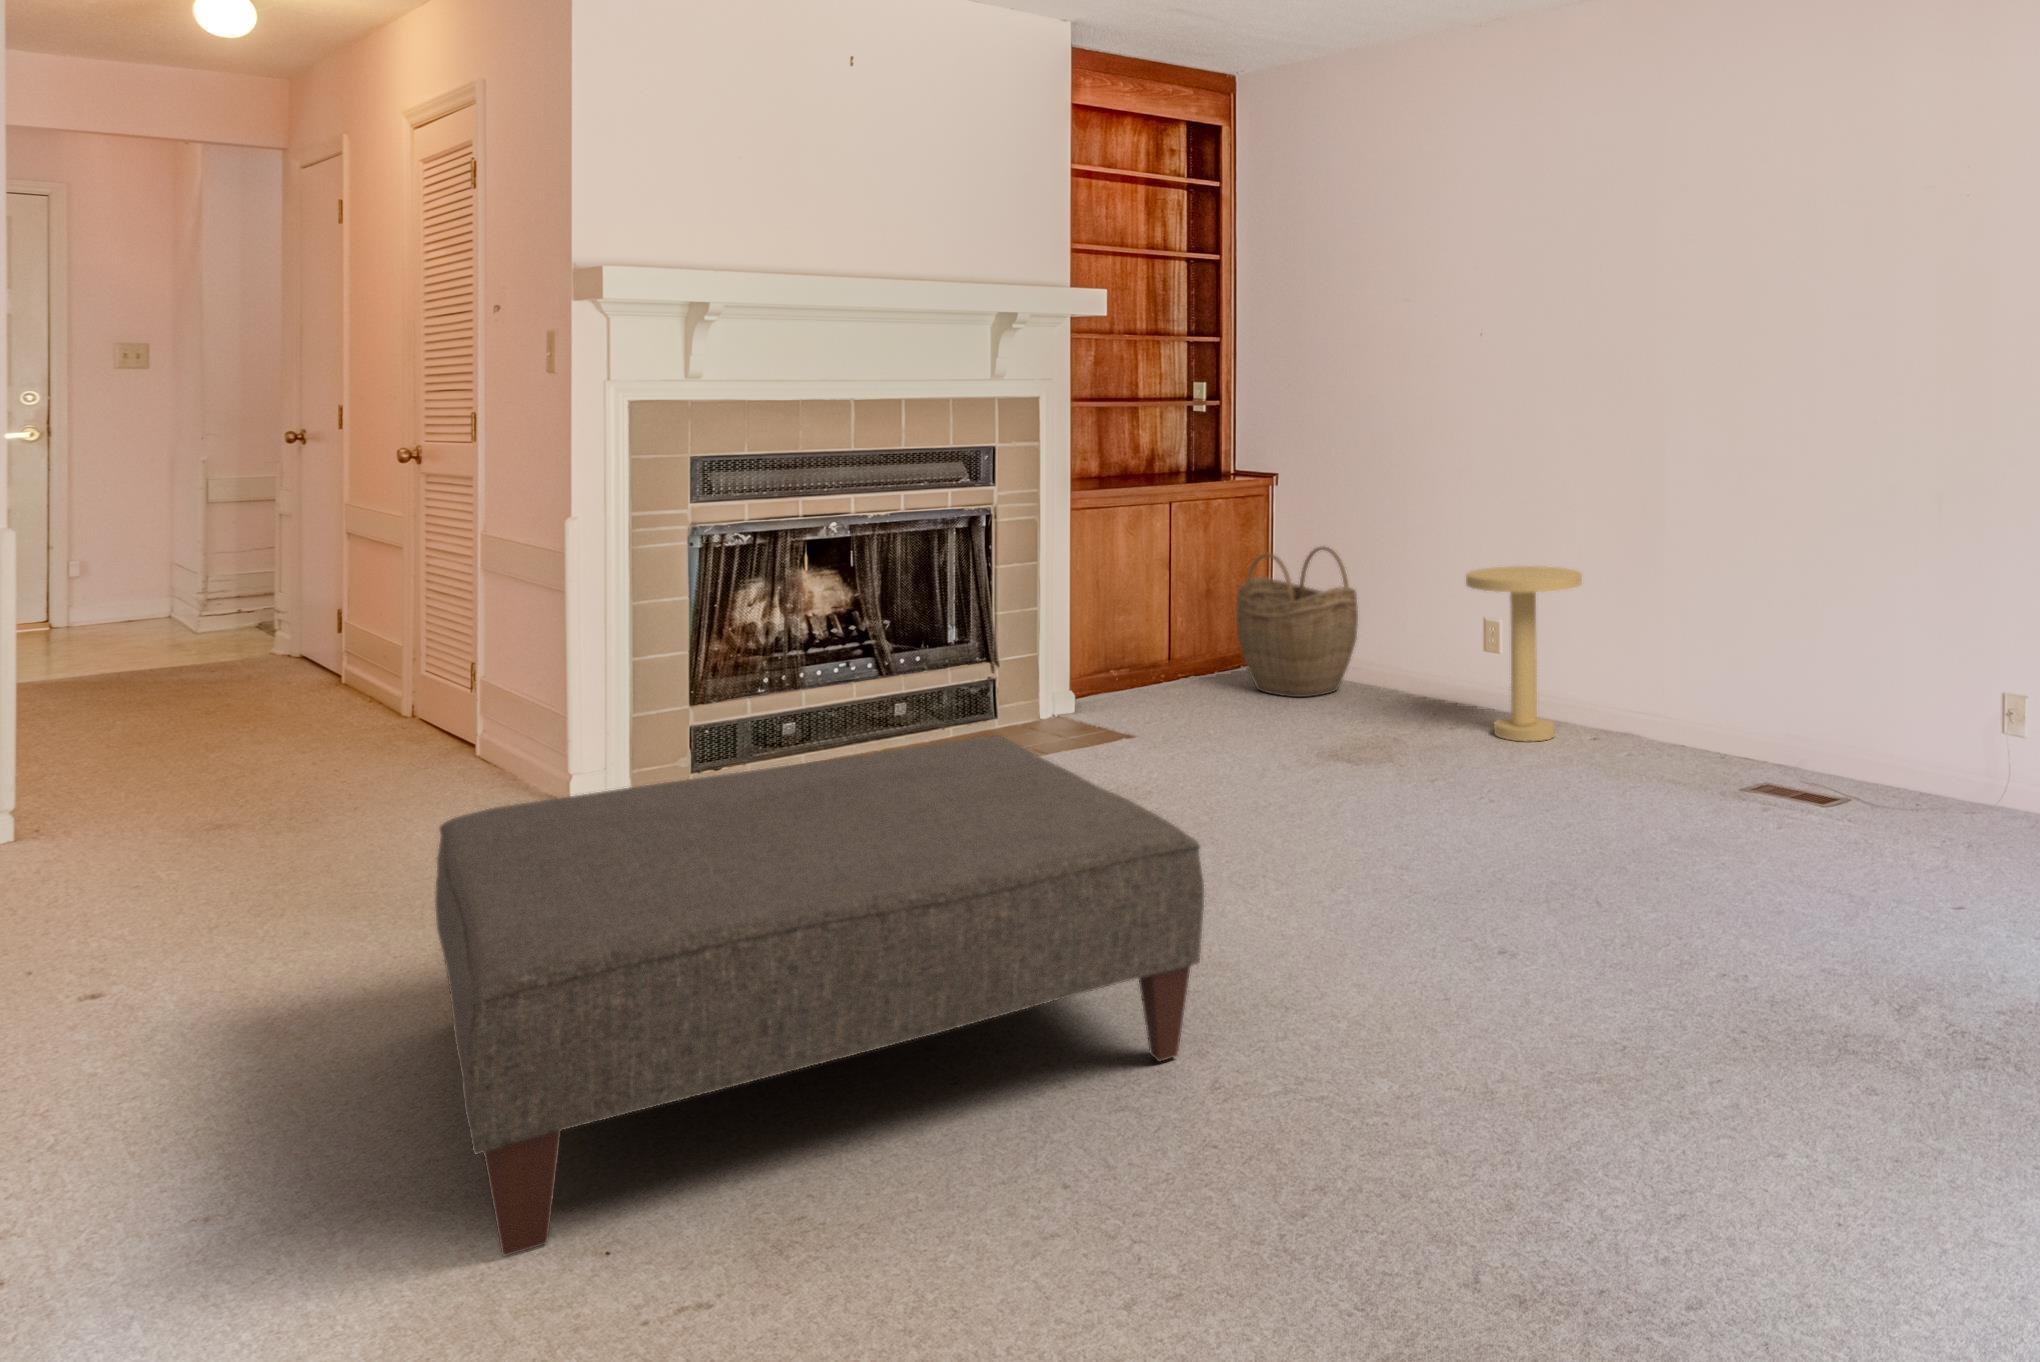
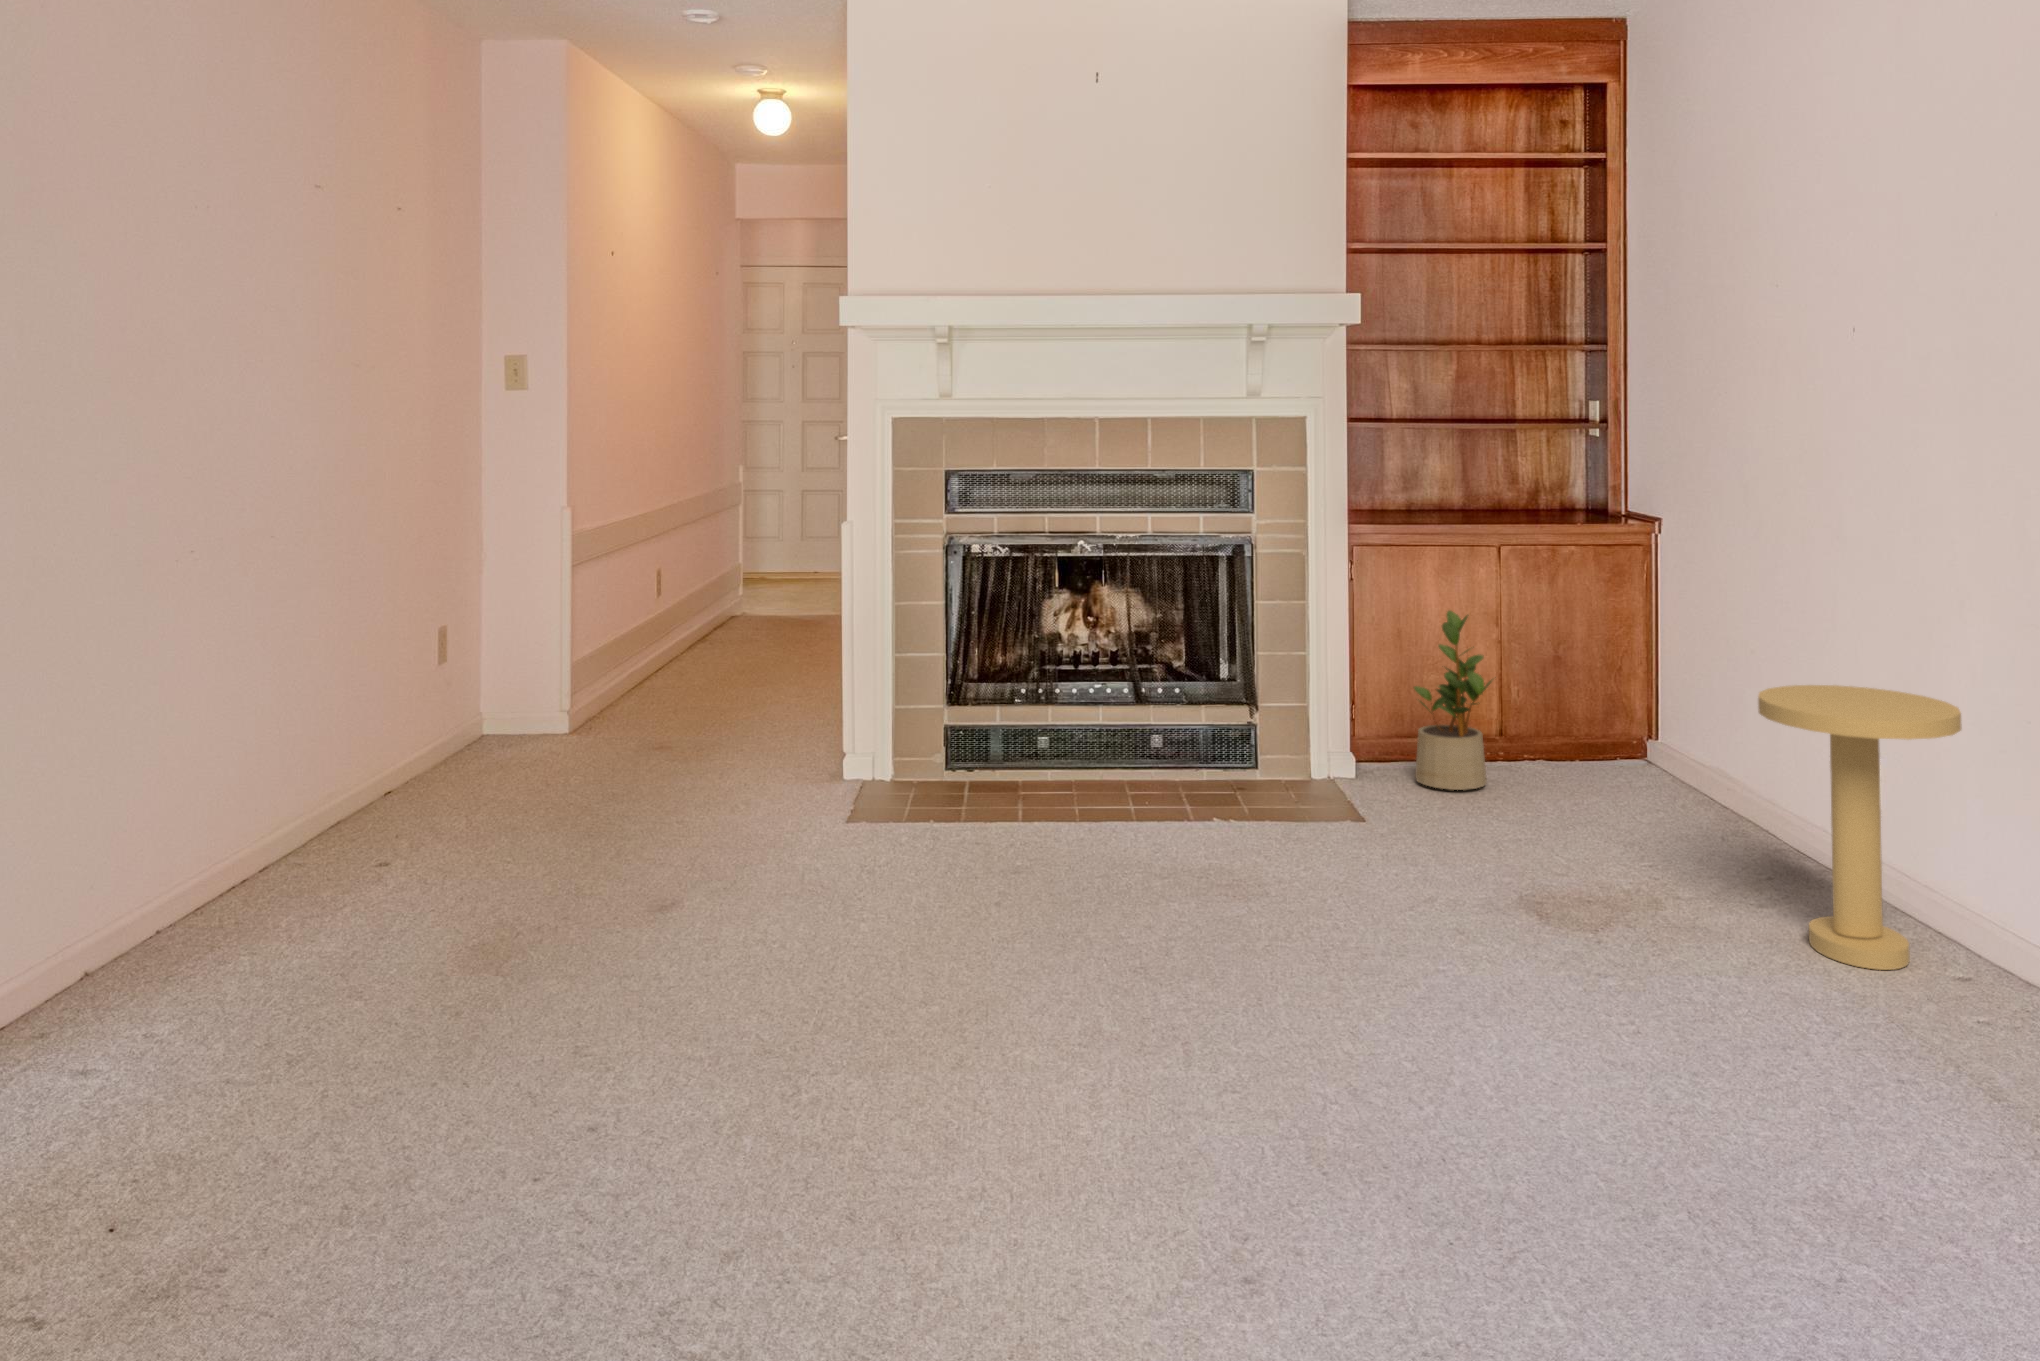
woven basket: present [1236,547,1358,697] -> none [1571,620,1727,819]
potted plant: none [1116,558,1191,707] -> present [1414,611,1492,790]
ottoman: present [435,735,1204,1256] -> none [100,770,935,1237]

